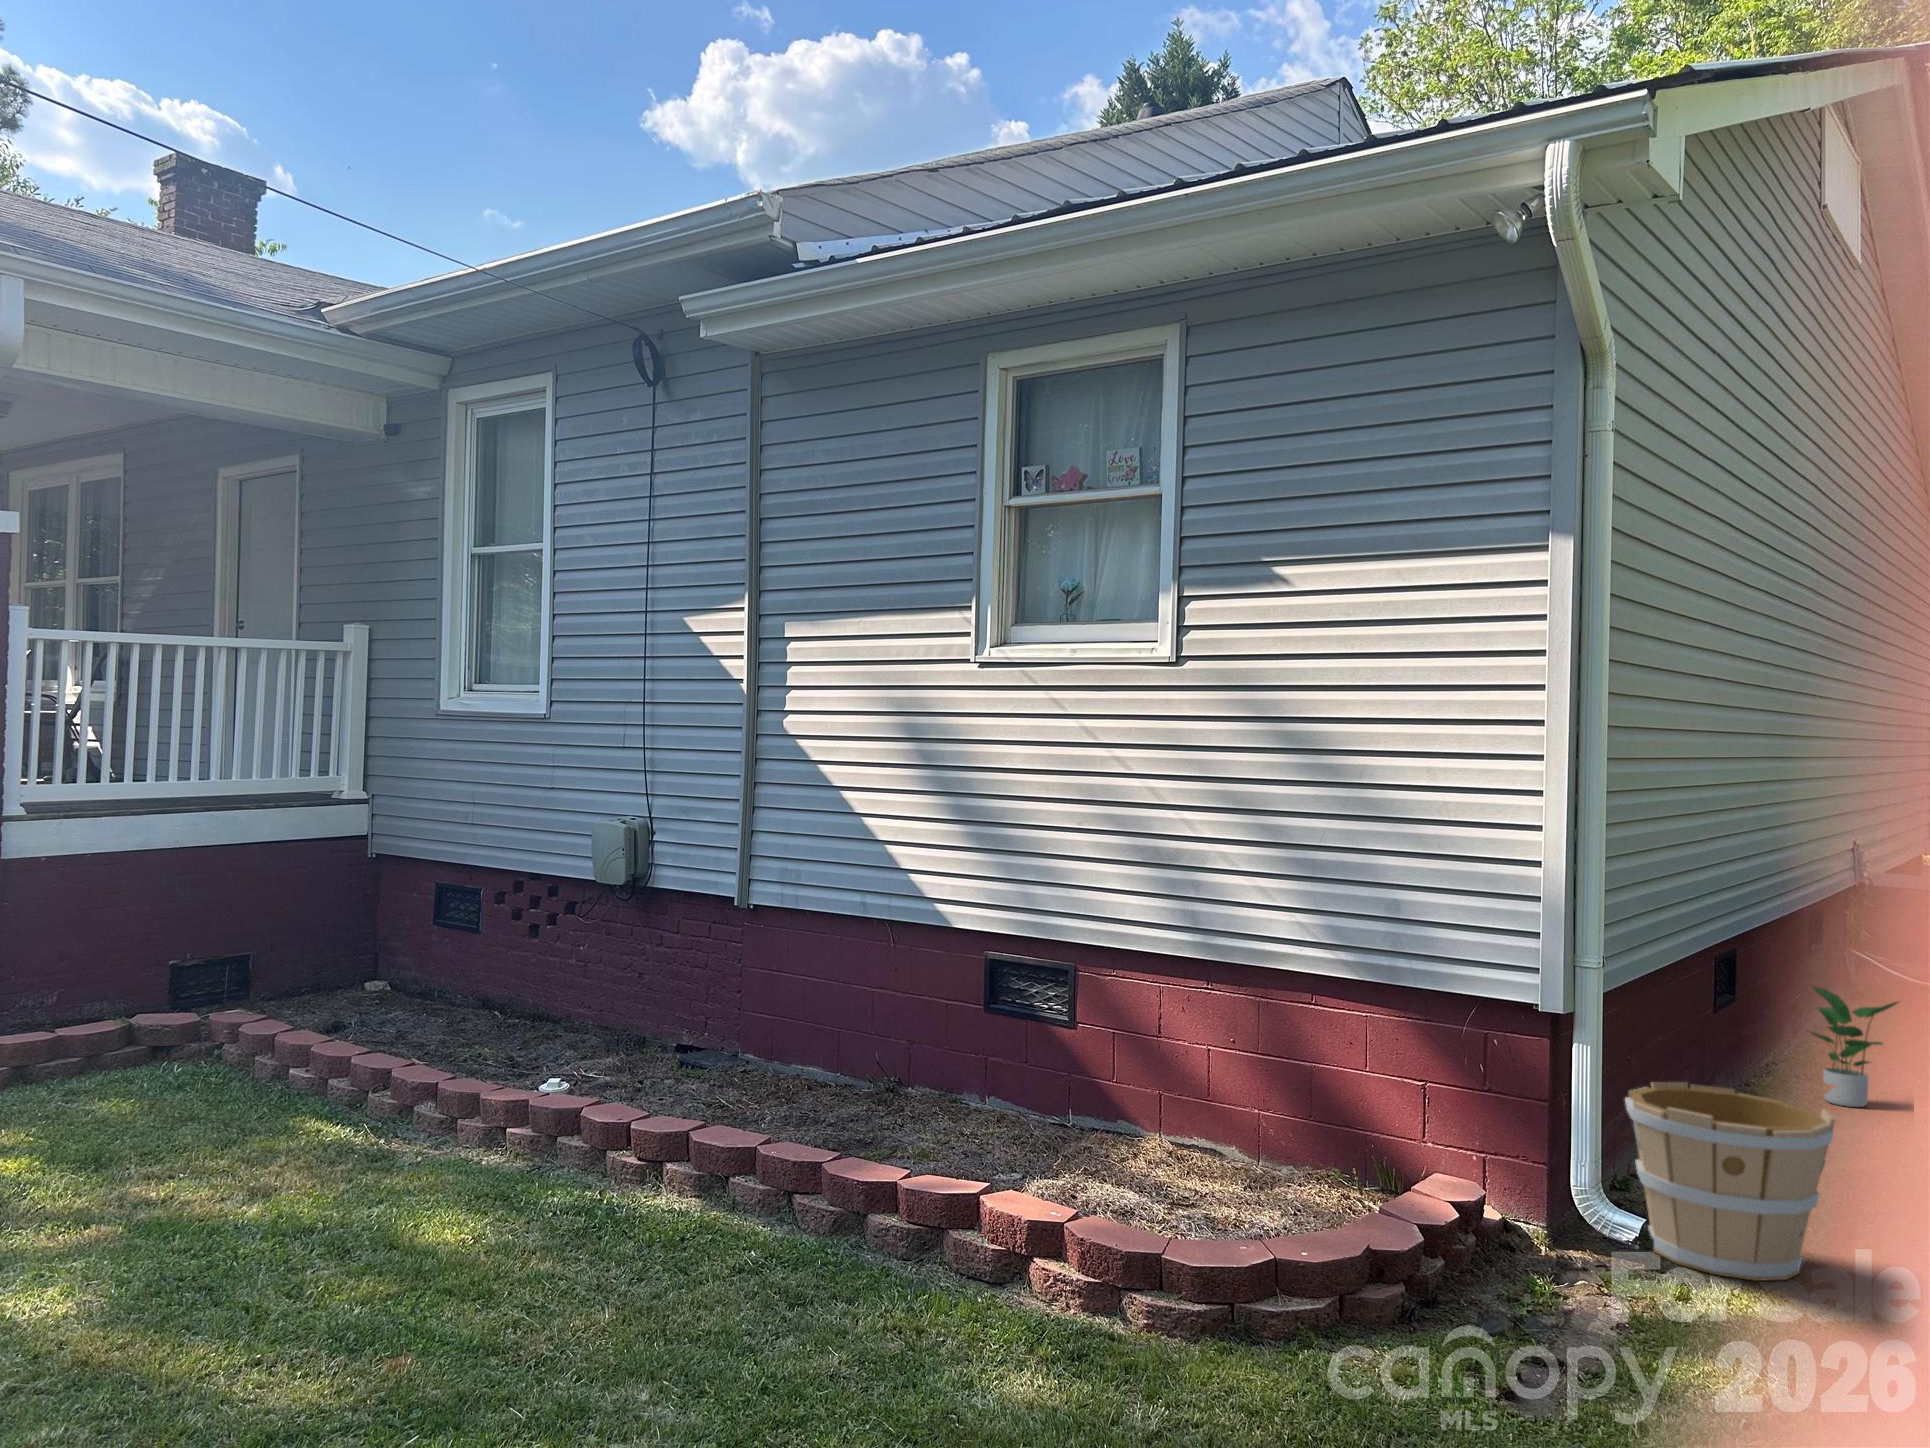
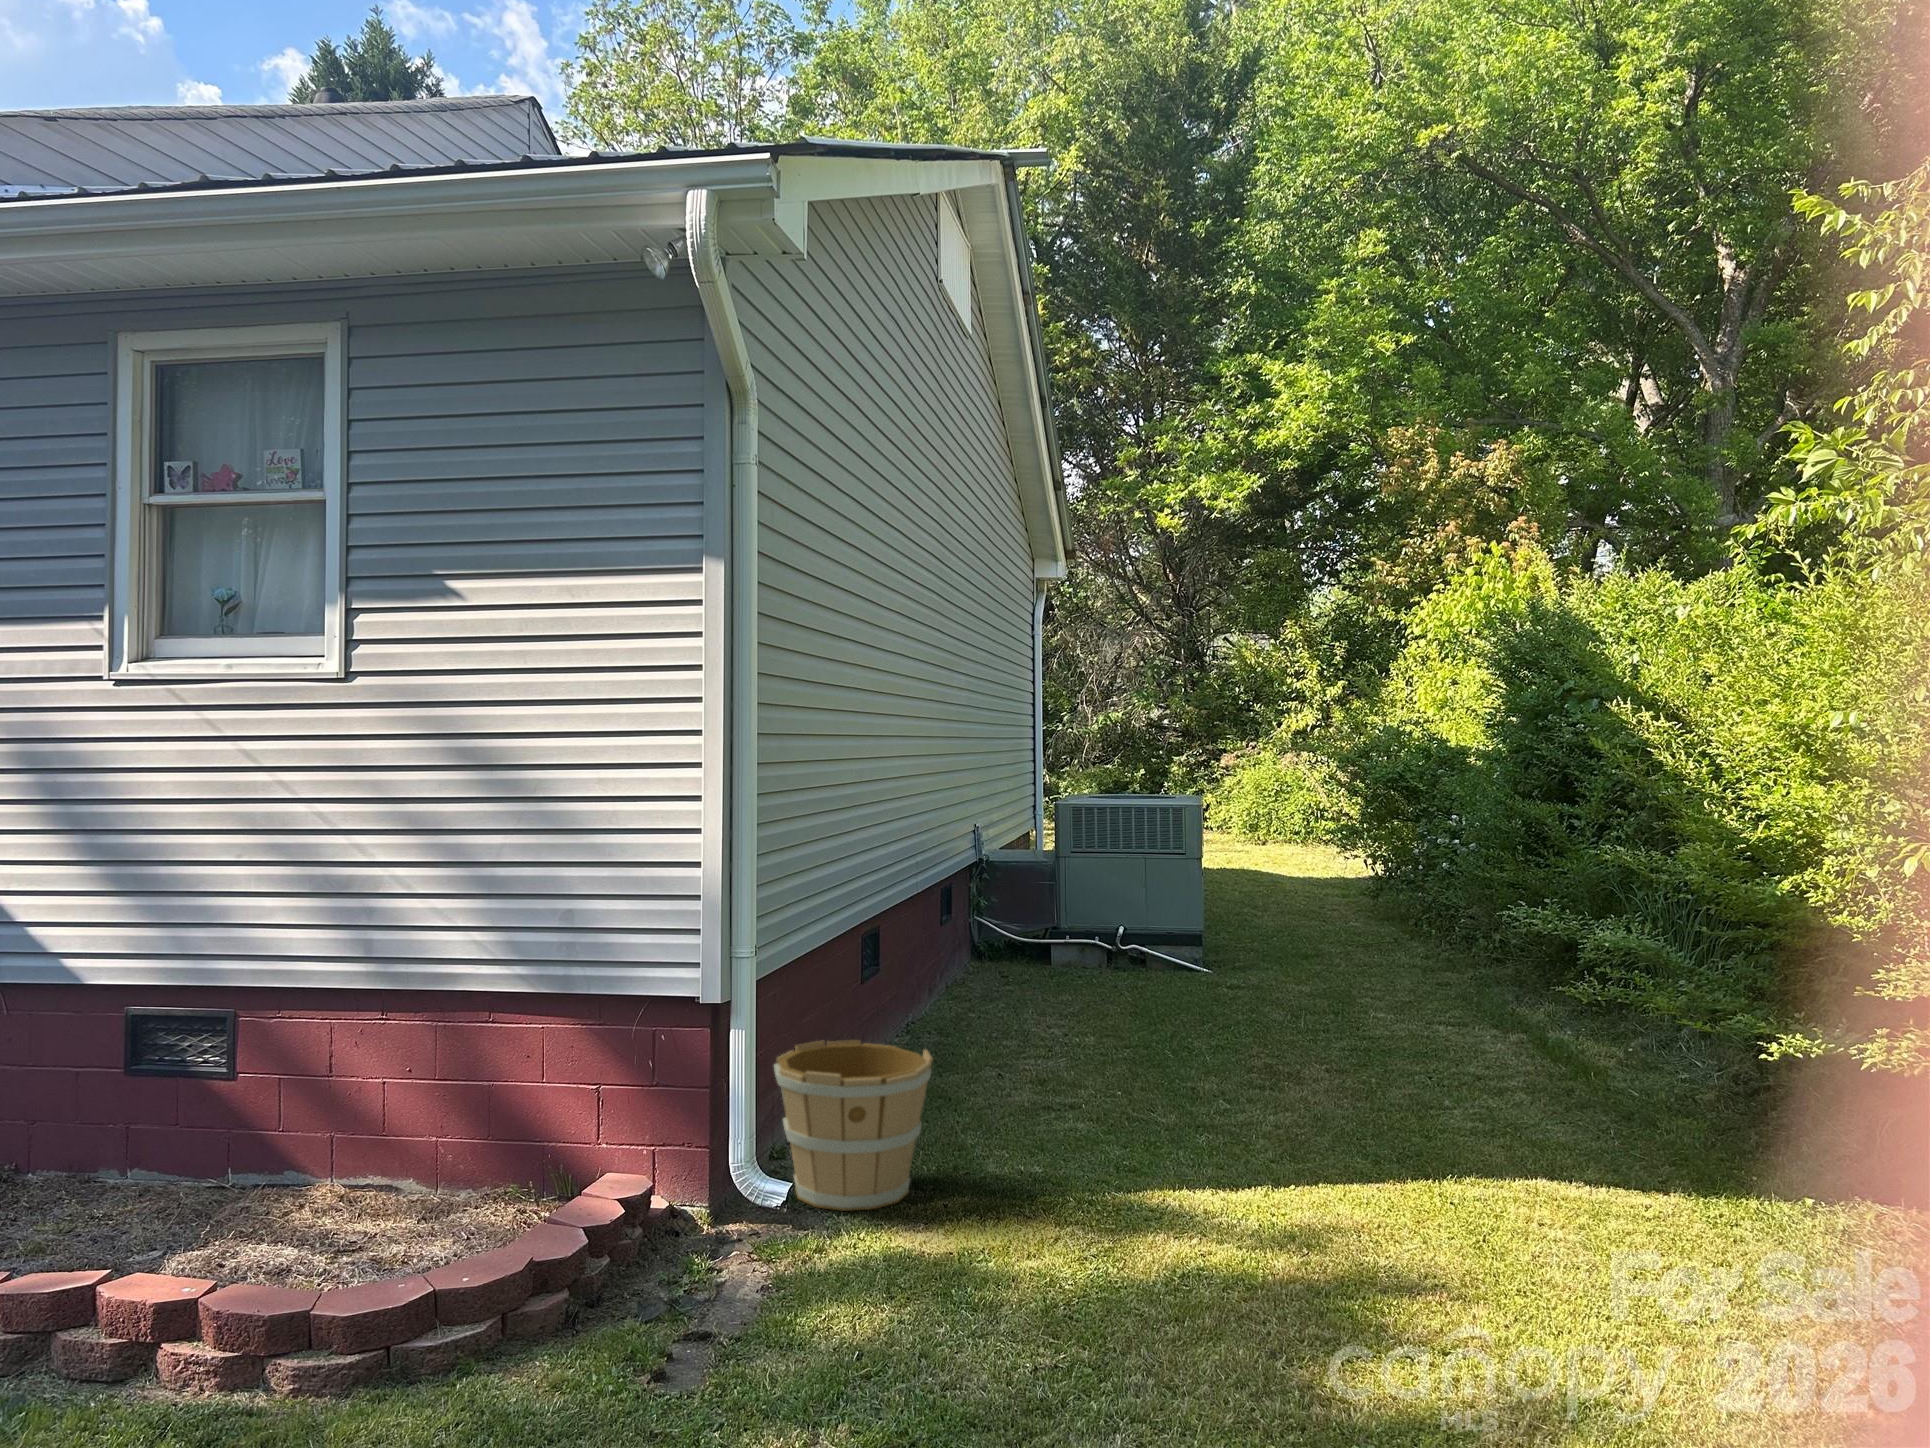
potted plant: present [1810,987,1900,1107] -> none [920,924,986,1020]

